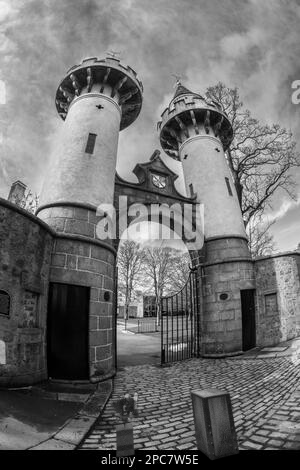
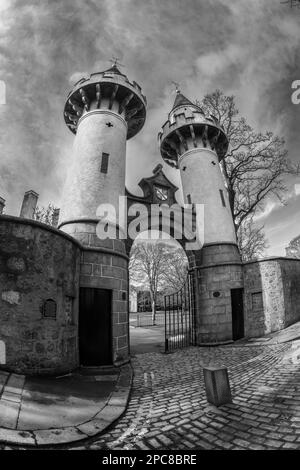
potted tree: present [110,397,140,457] -> none [151,371,172,407]

